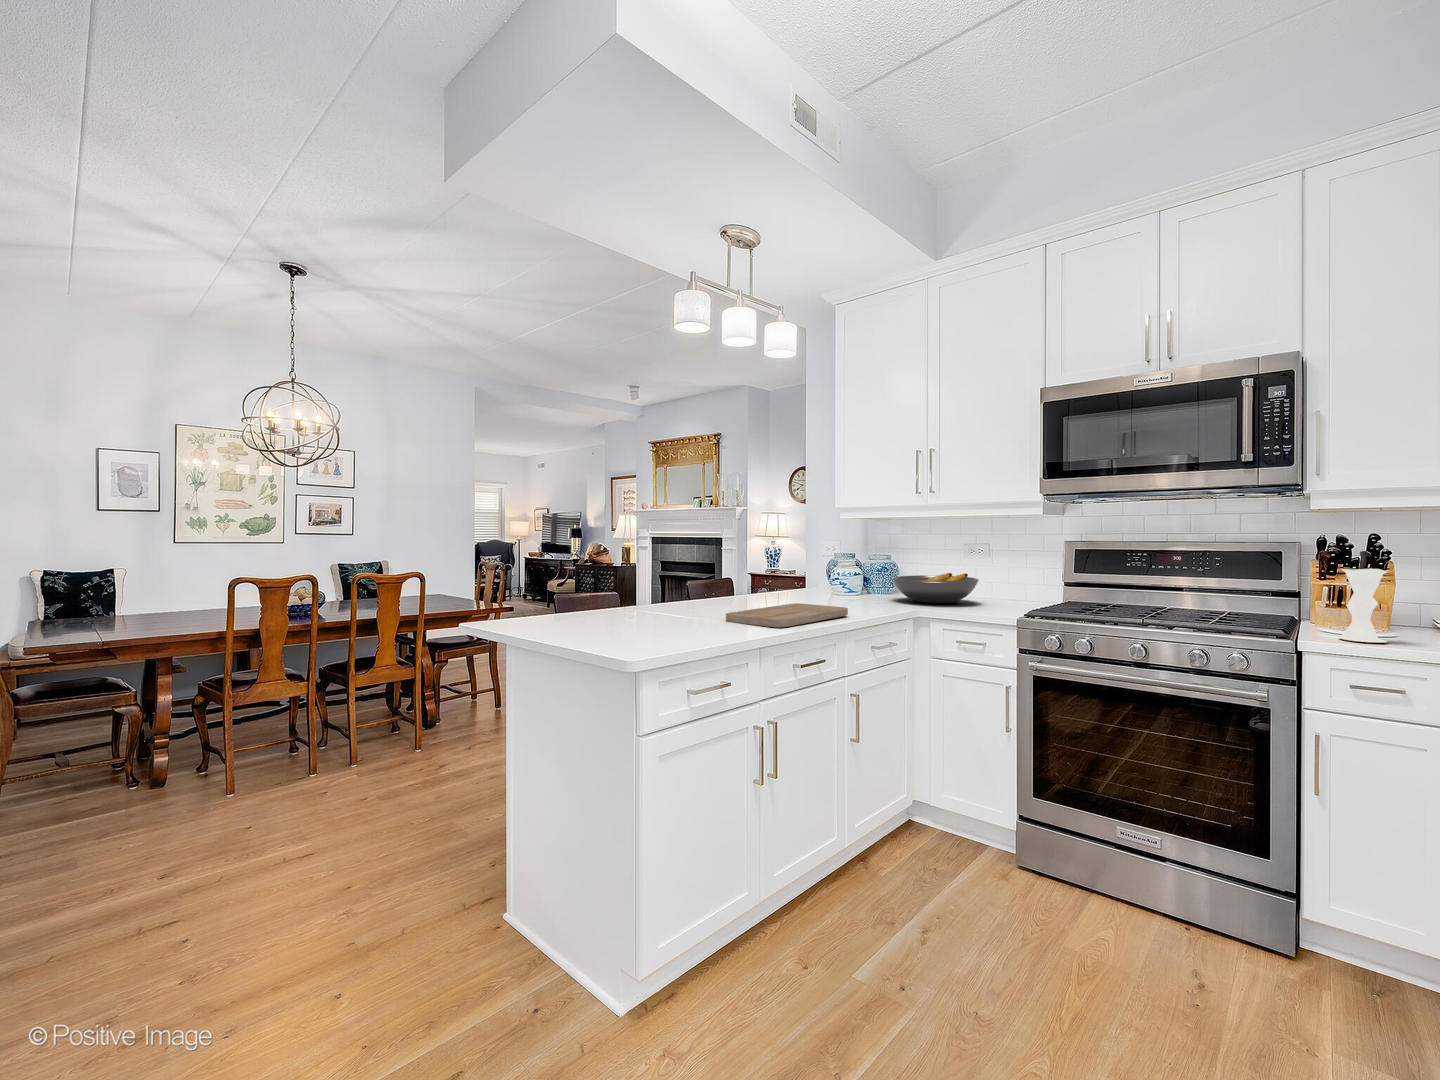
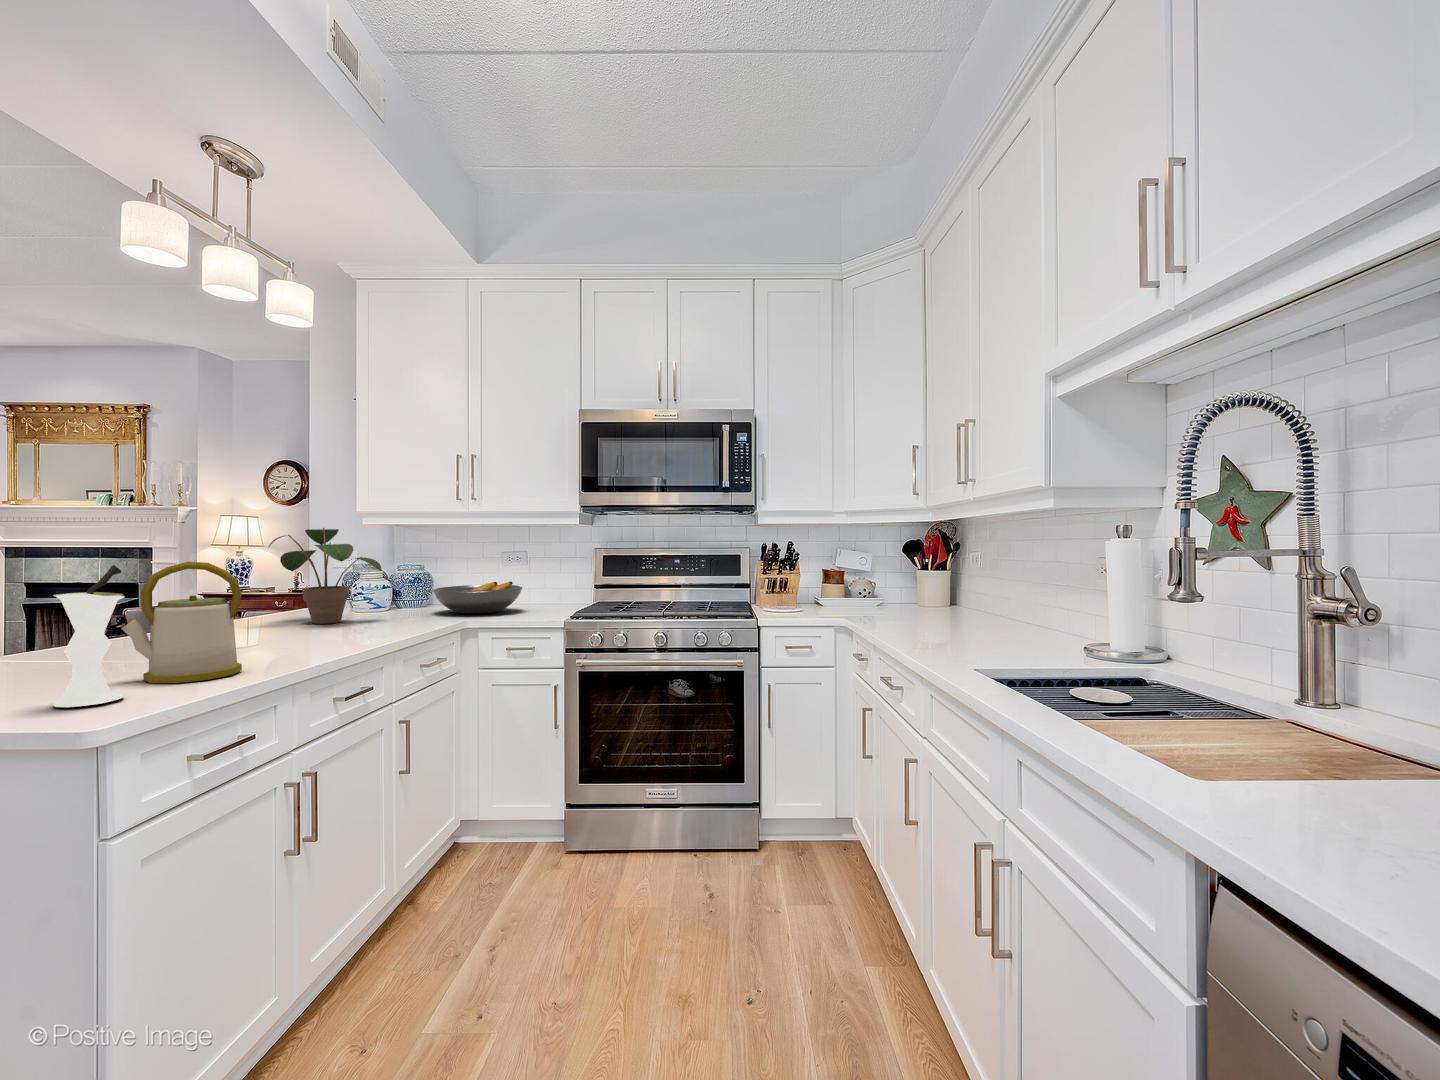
potted plant: none [764,521,846,602] -> present [269,528,381,624]
kettle: none [656,546,725,636] -> present [122,562,242,683]
vase: present [1339,551,1387,643] -> present [53,565,125,707]
cutting board: present [726,603,848,628] -> none [230,626,394,657]

